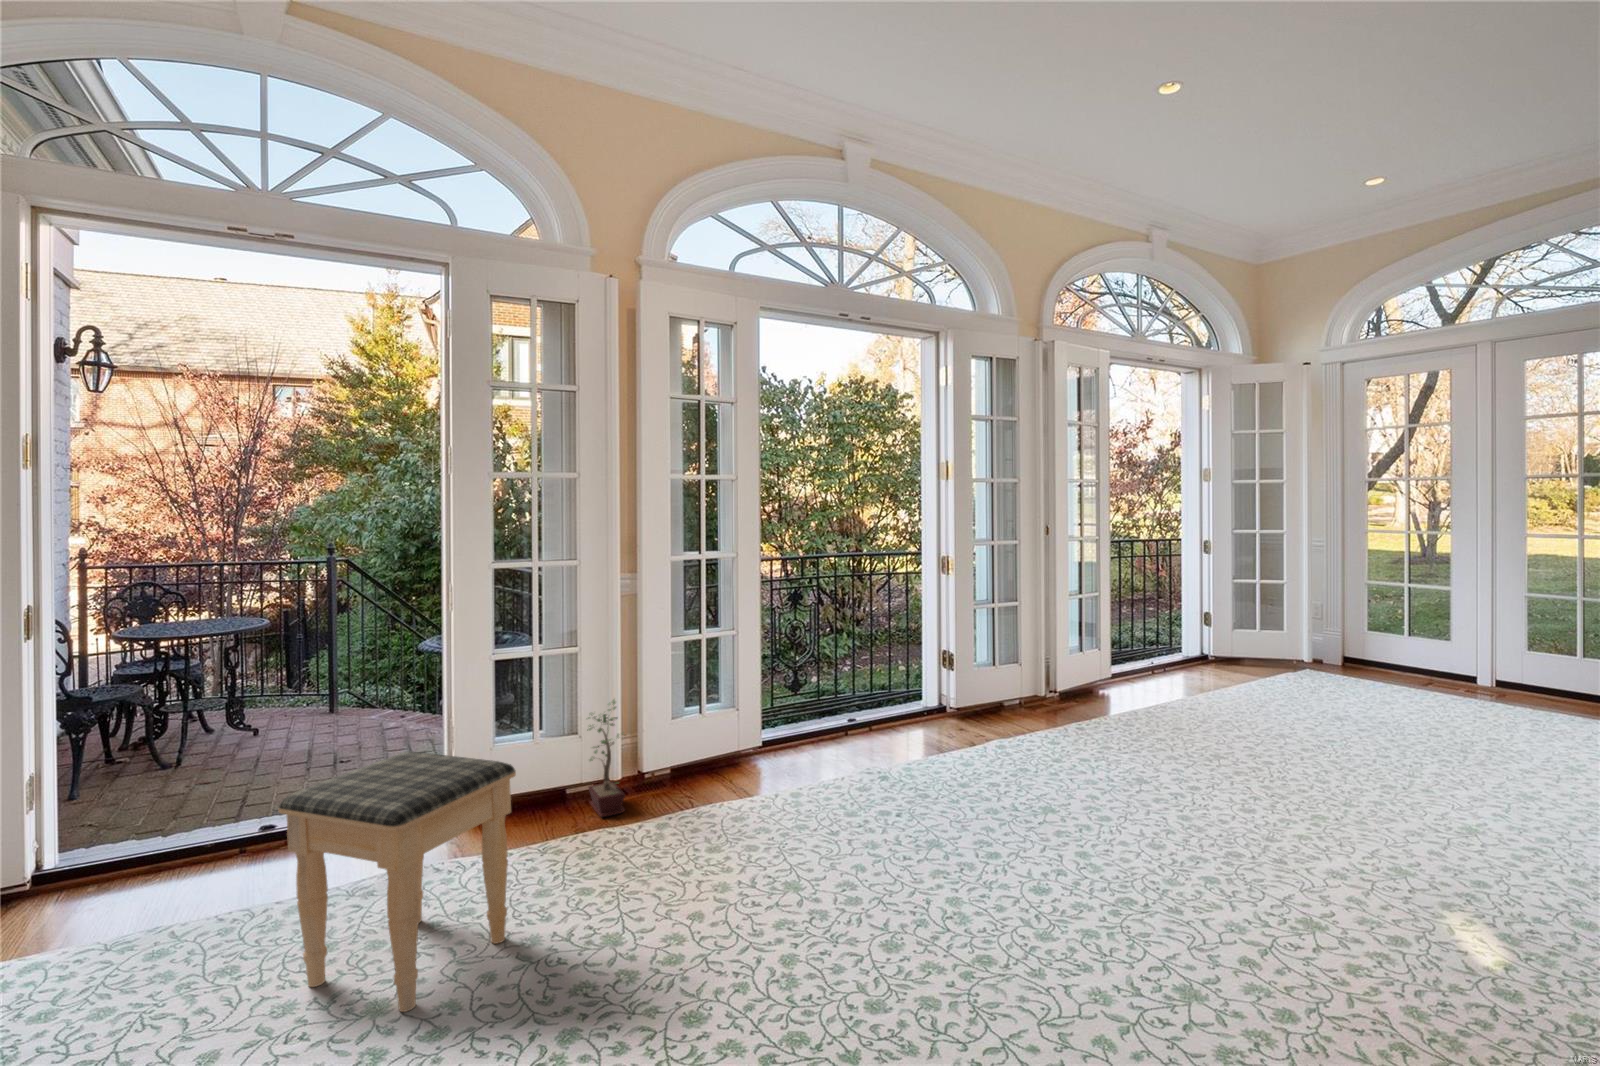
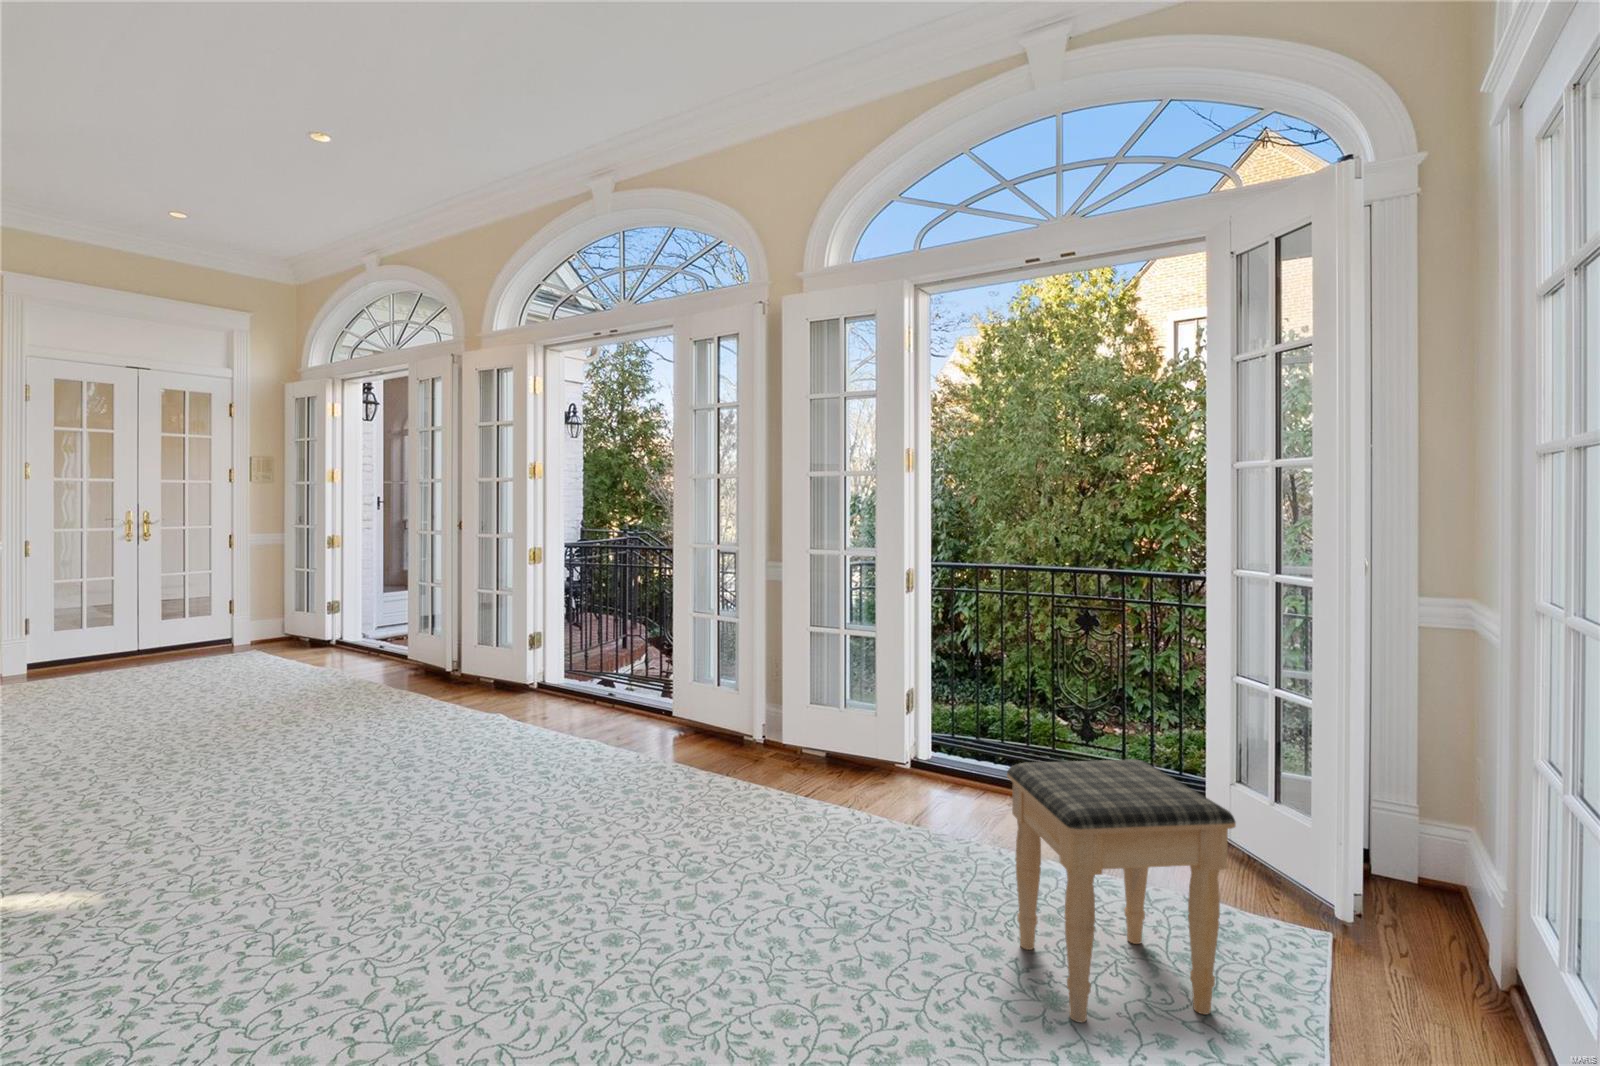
potted plant: present [587,699,625,817] -> none [1408,780,1480,948]

